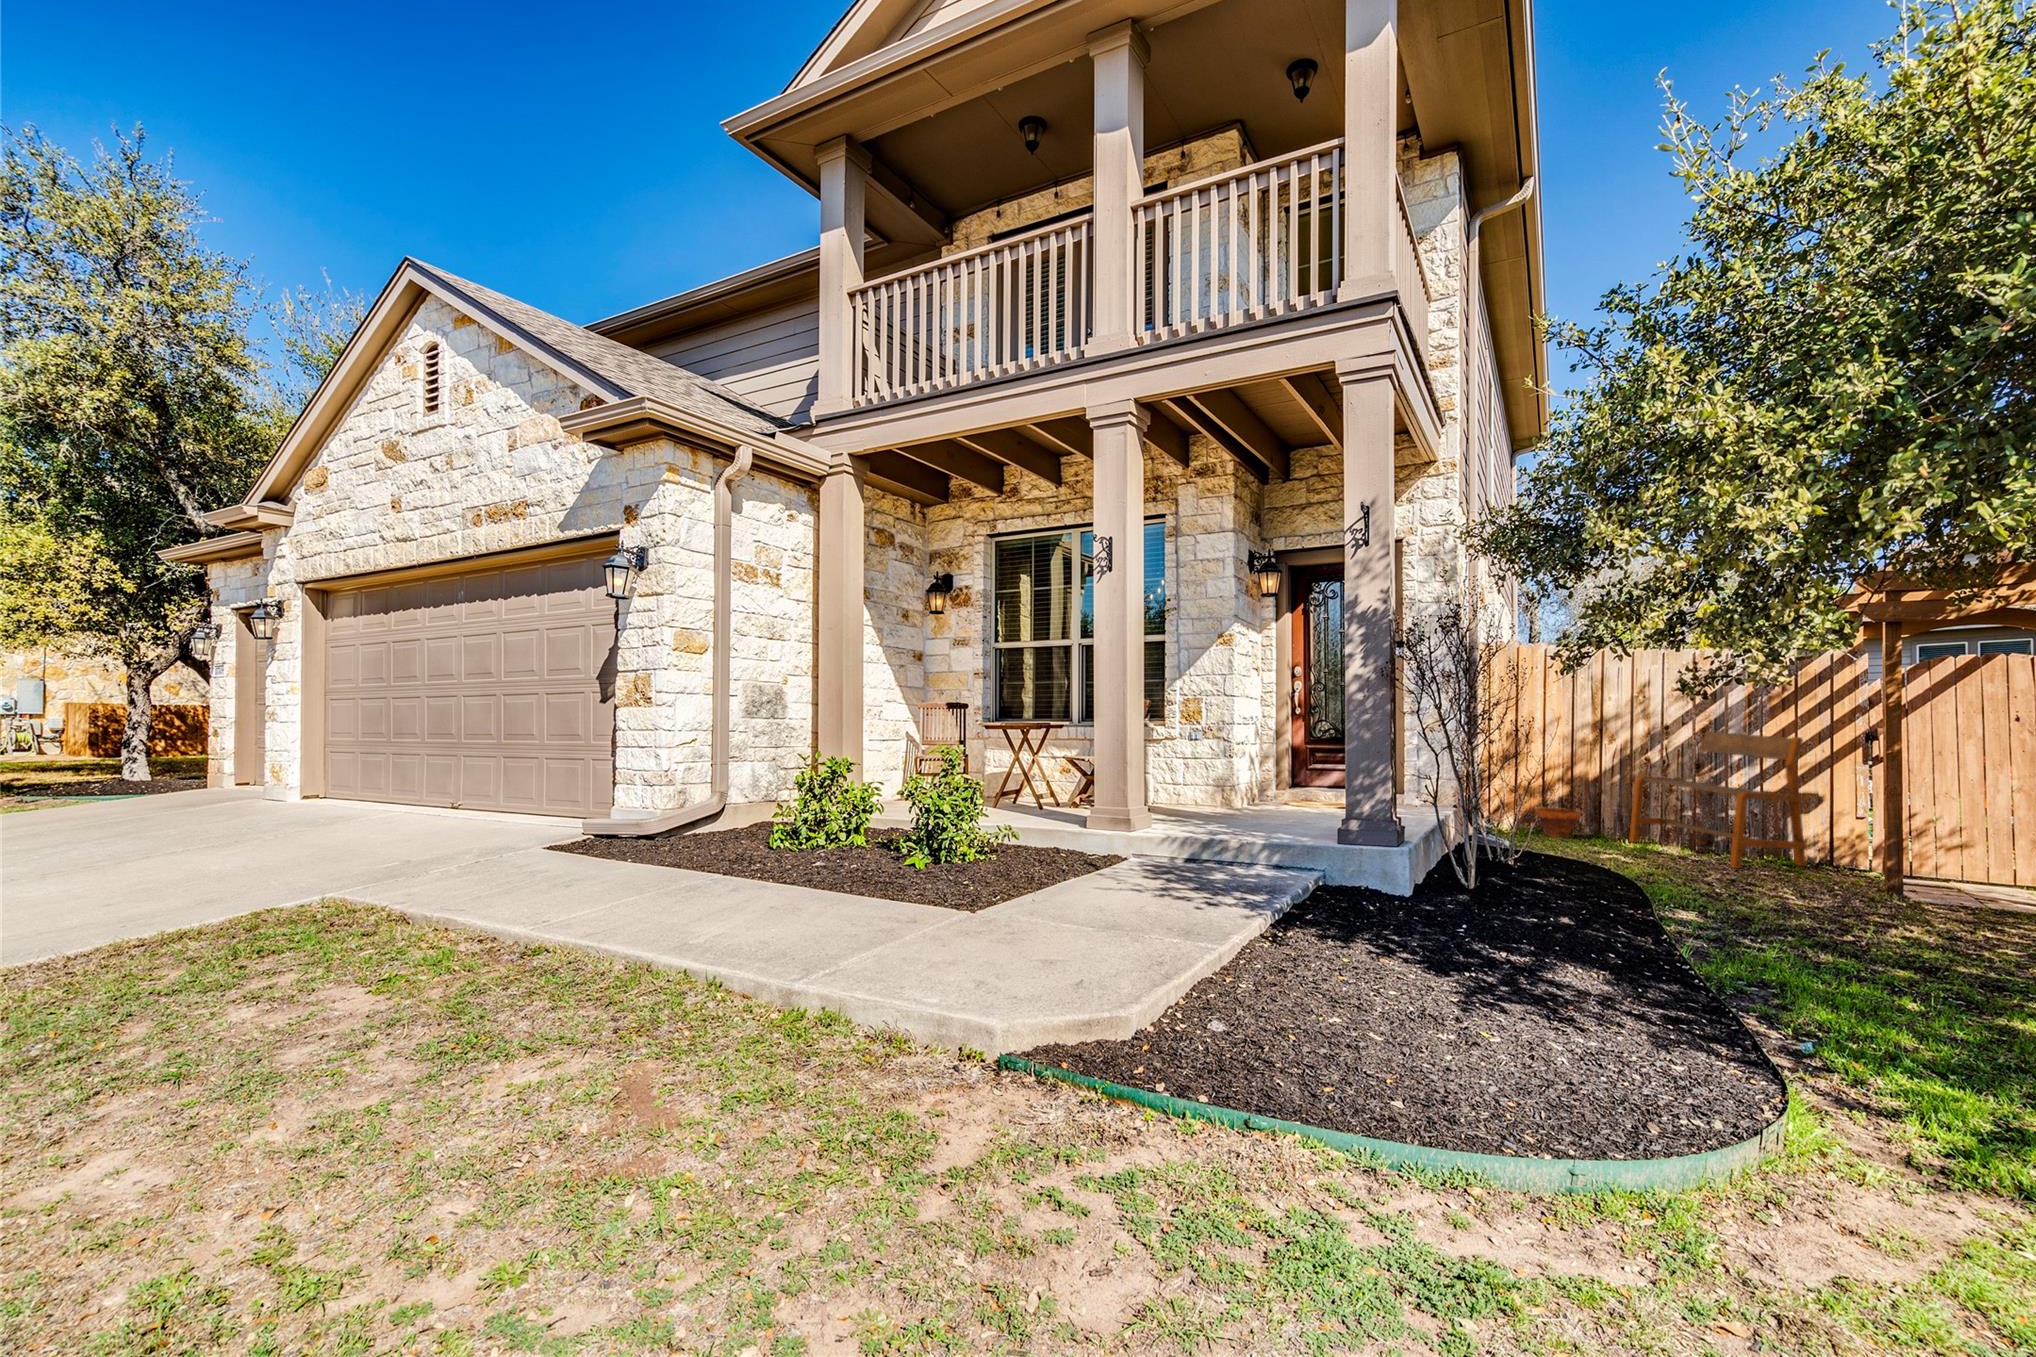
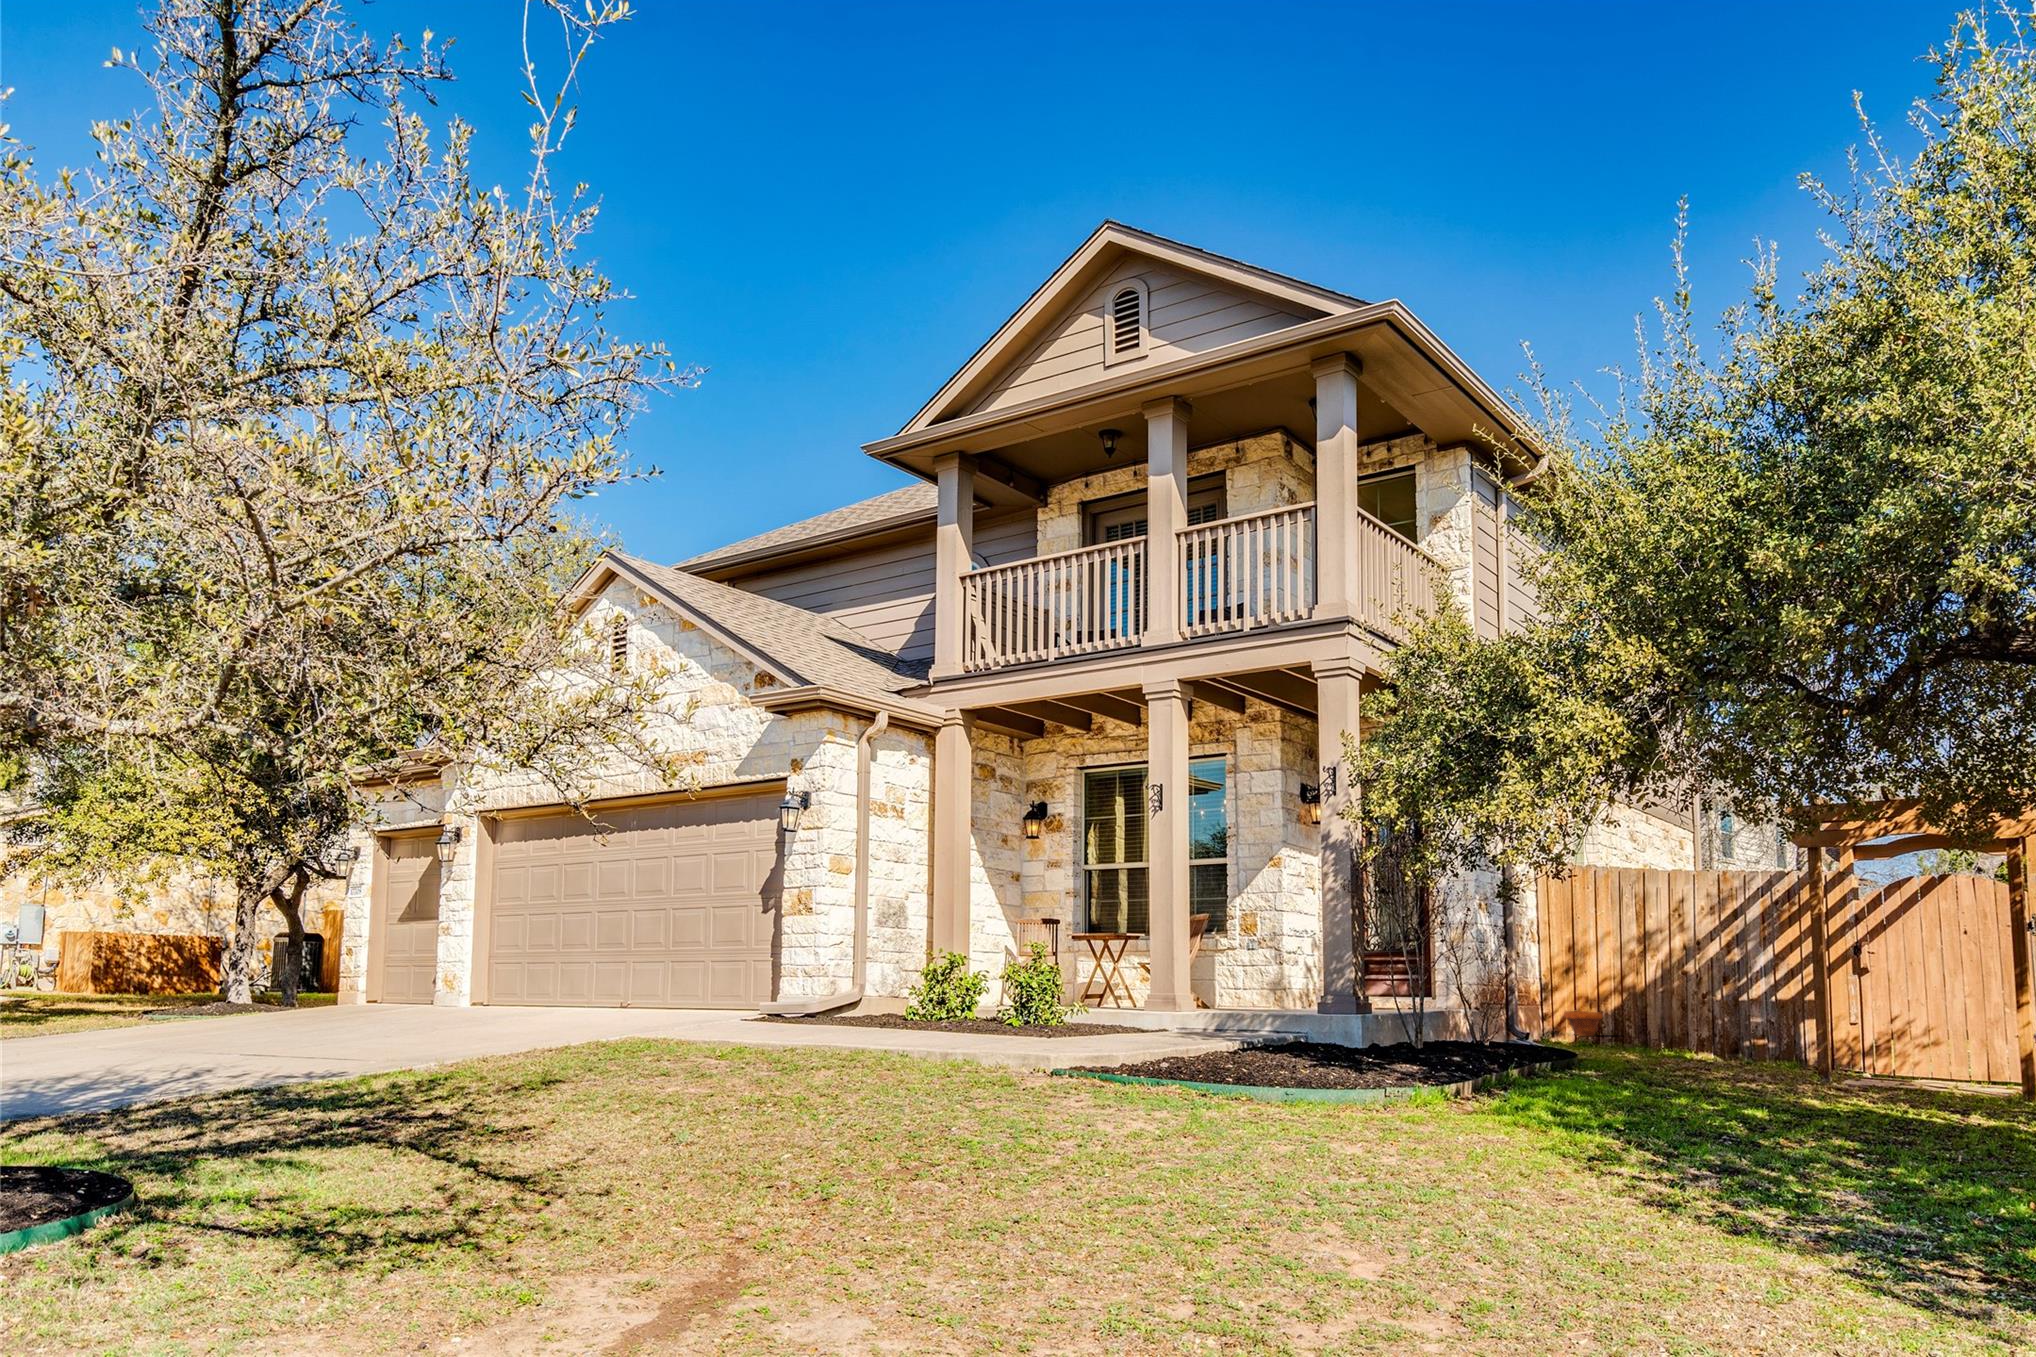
bench: present [1629,731,1807,868] -> none [1639,938,1750,1048]

